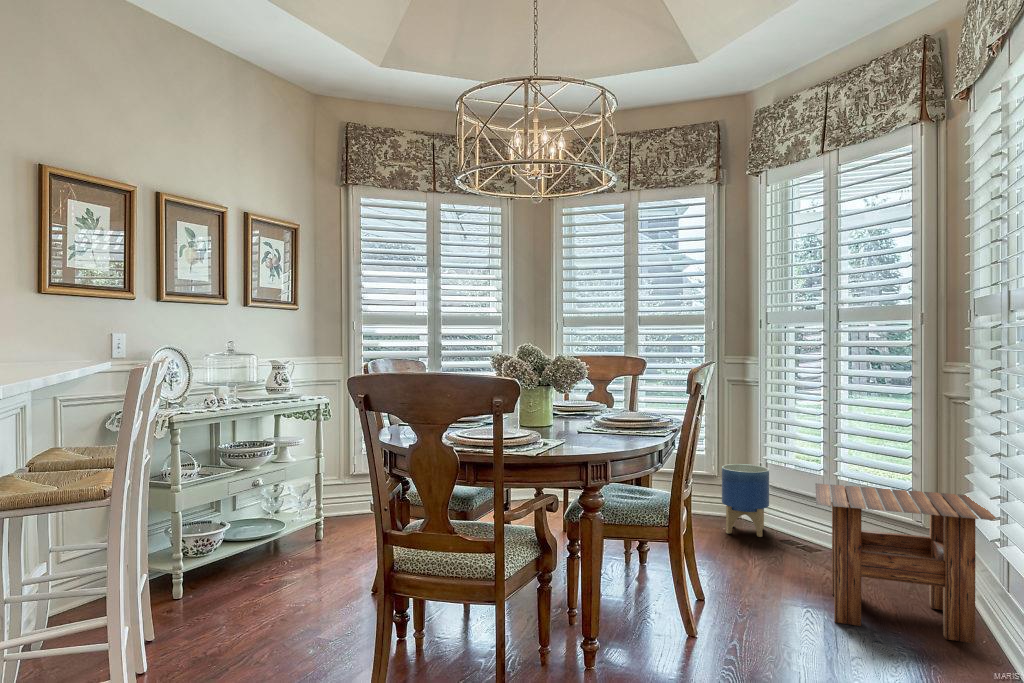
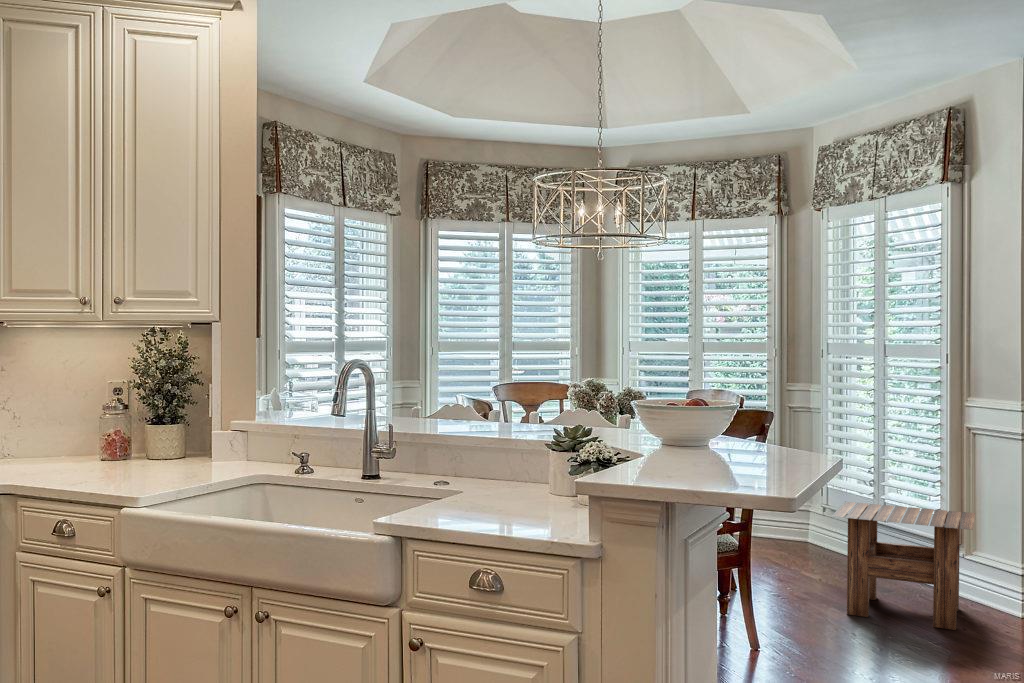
planter: present [722,464,769,537] -> none [779,487,824,555]

